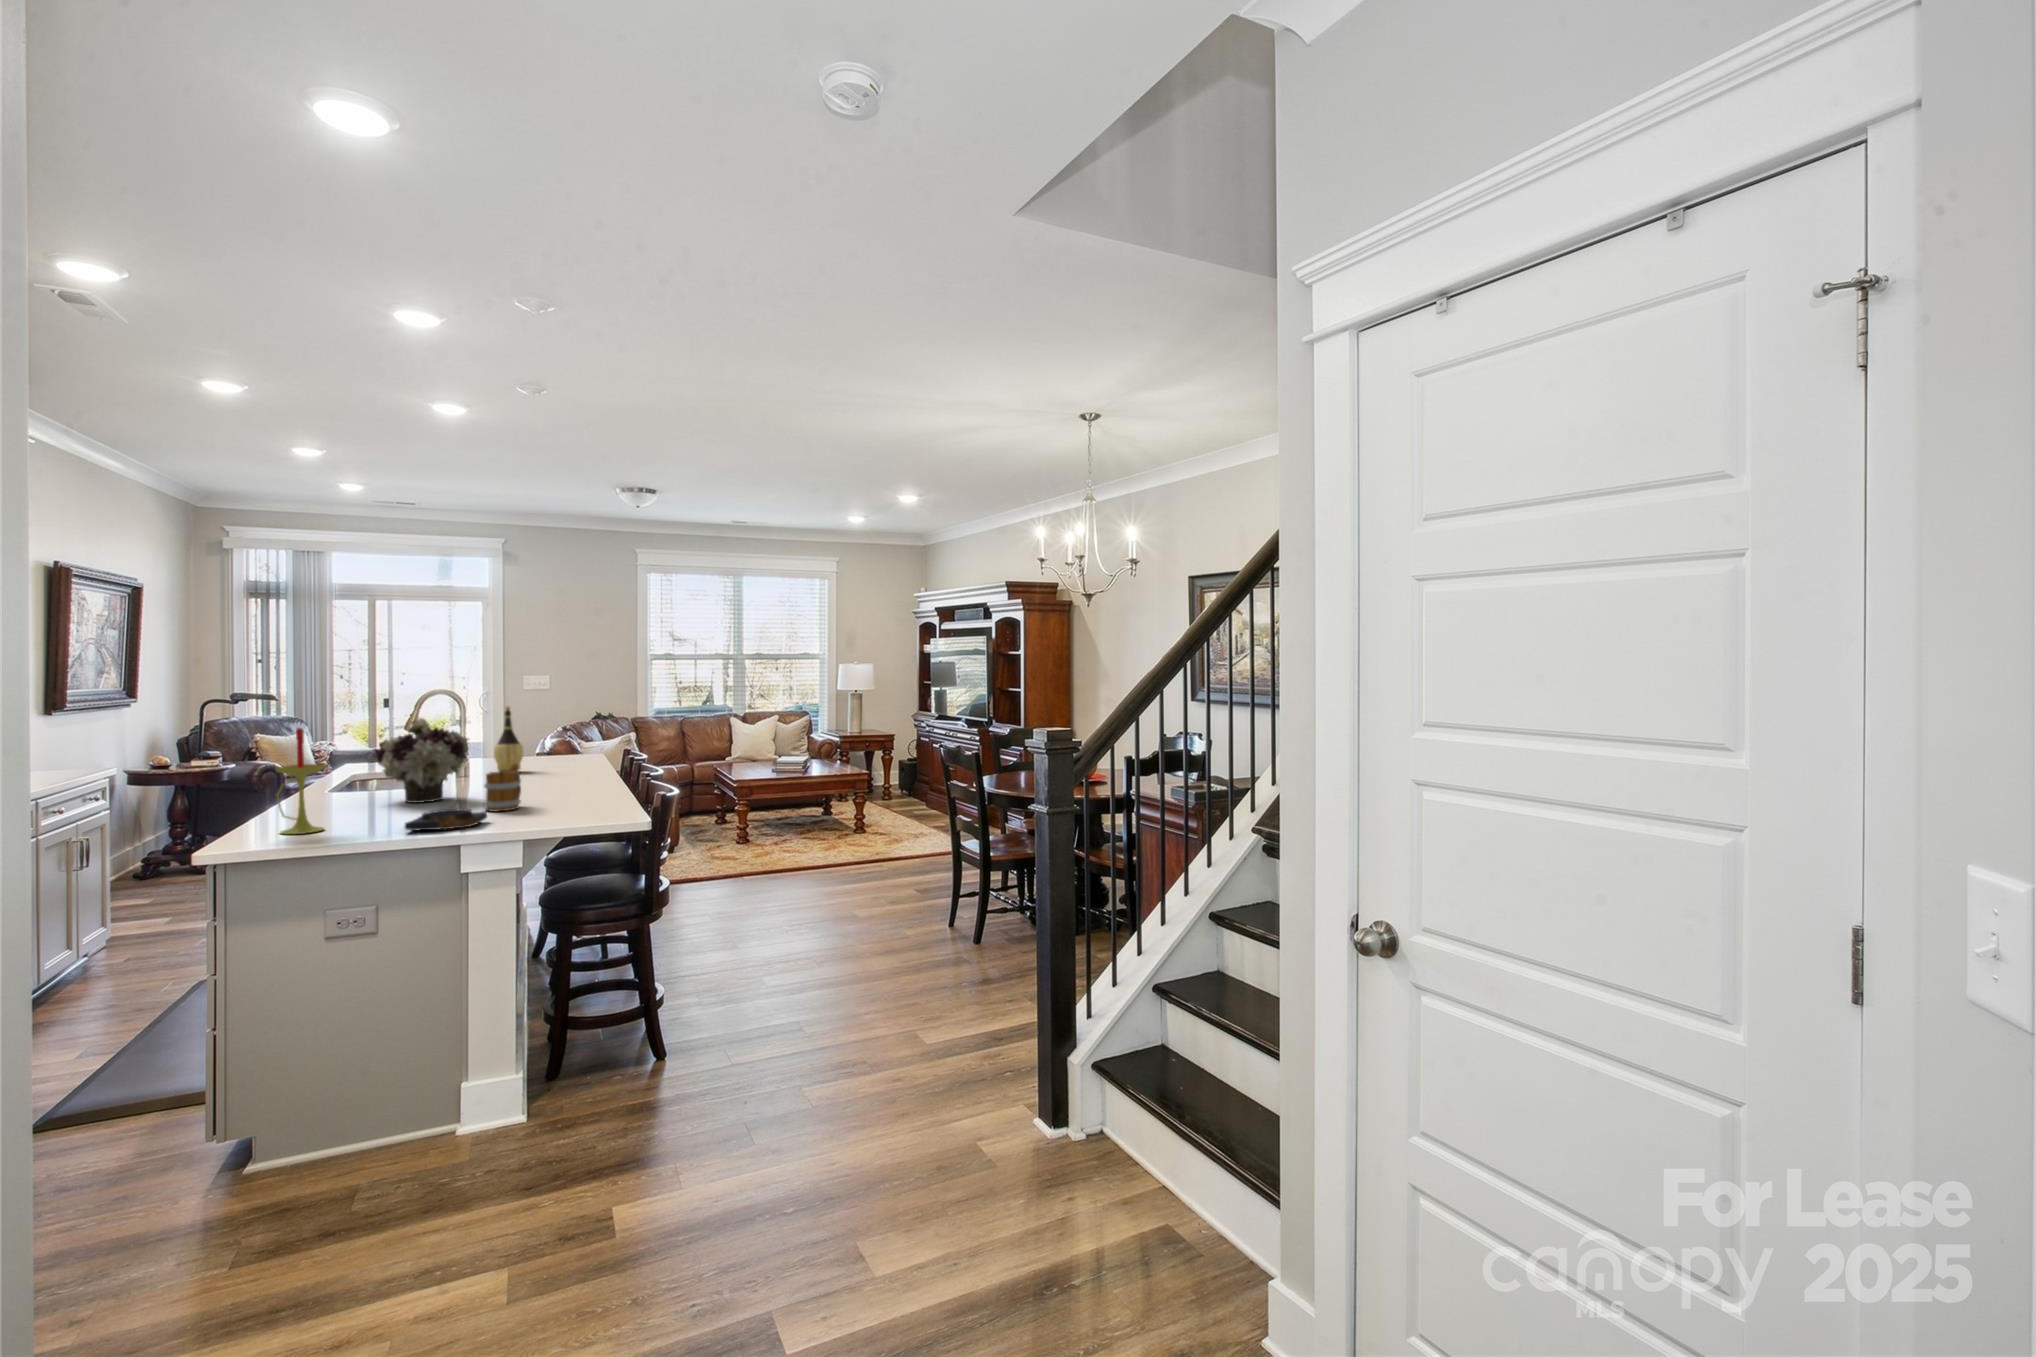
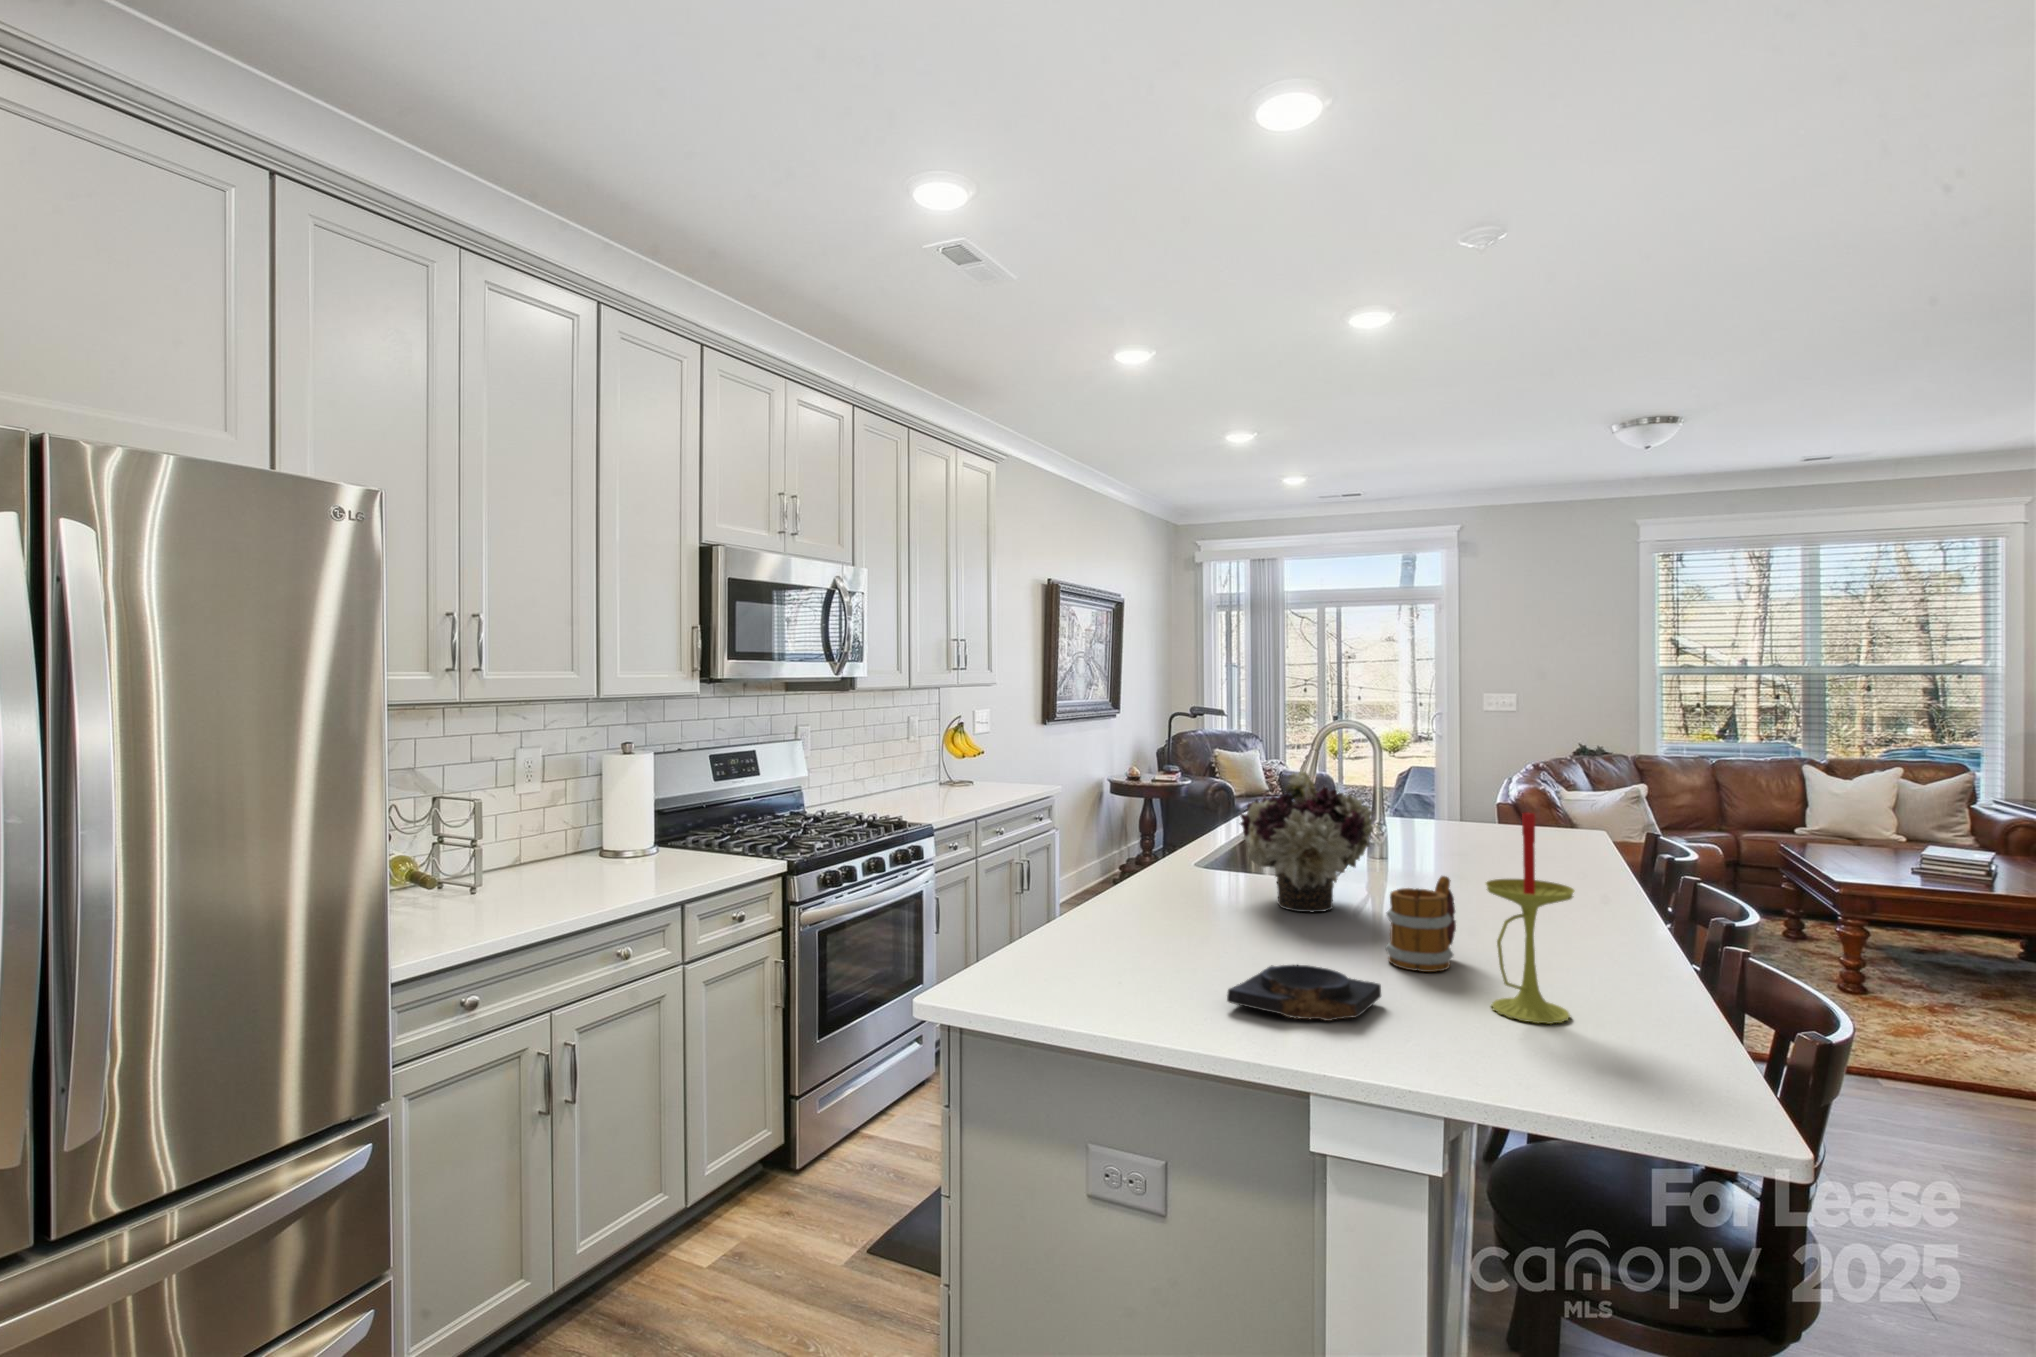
wine bottle: present [494,707,523,771] -> none [1428,749,1473,853]
candle: present [276,728,325,834] -> present [1486,813,1574,1024]

